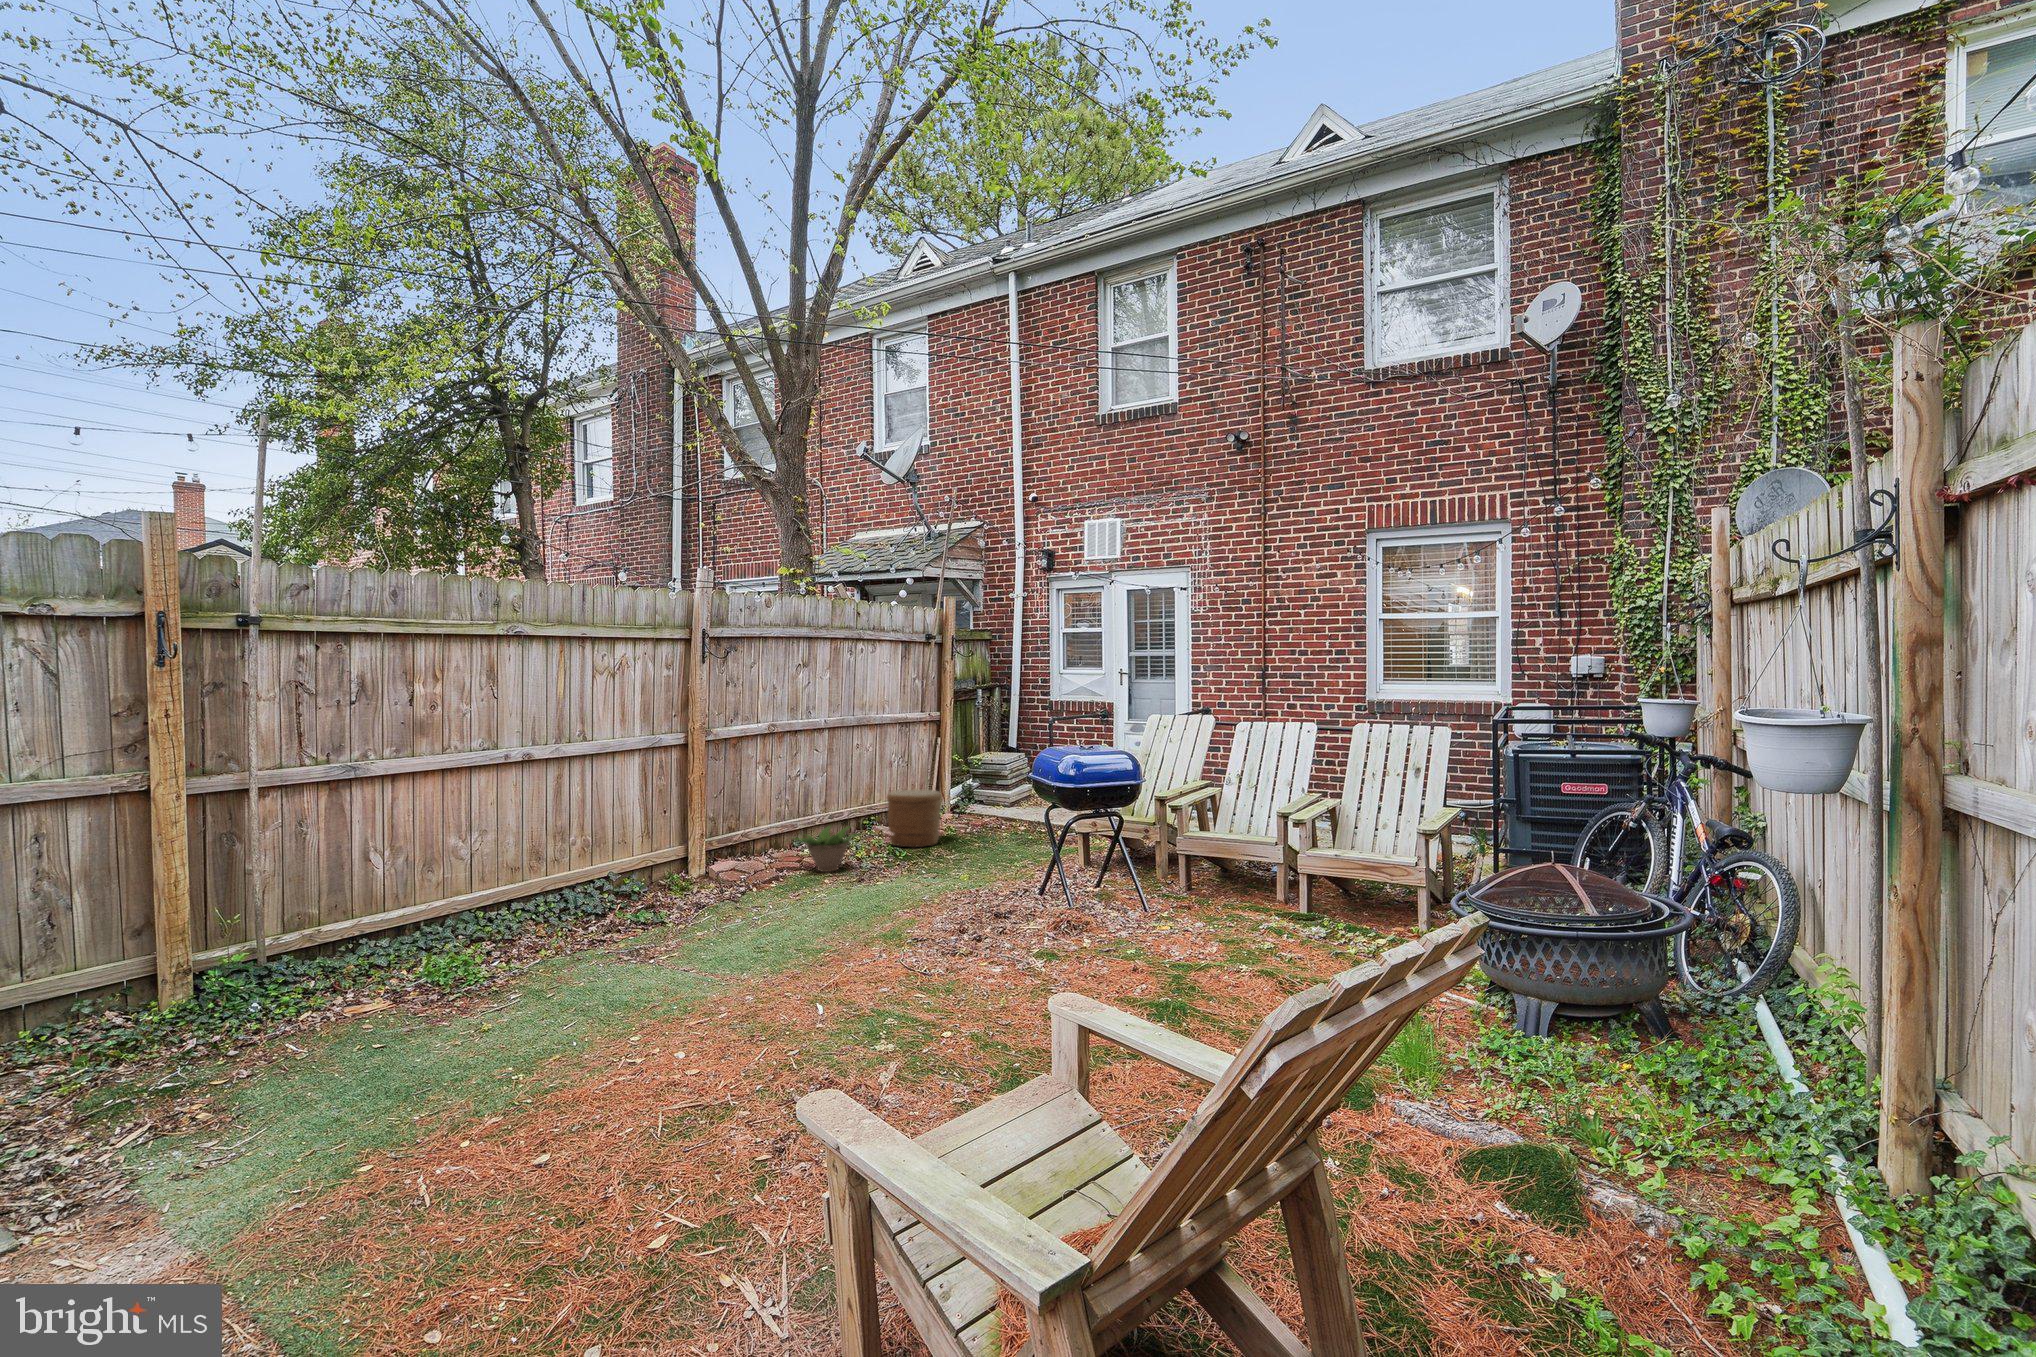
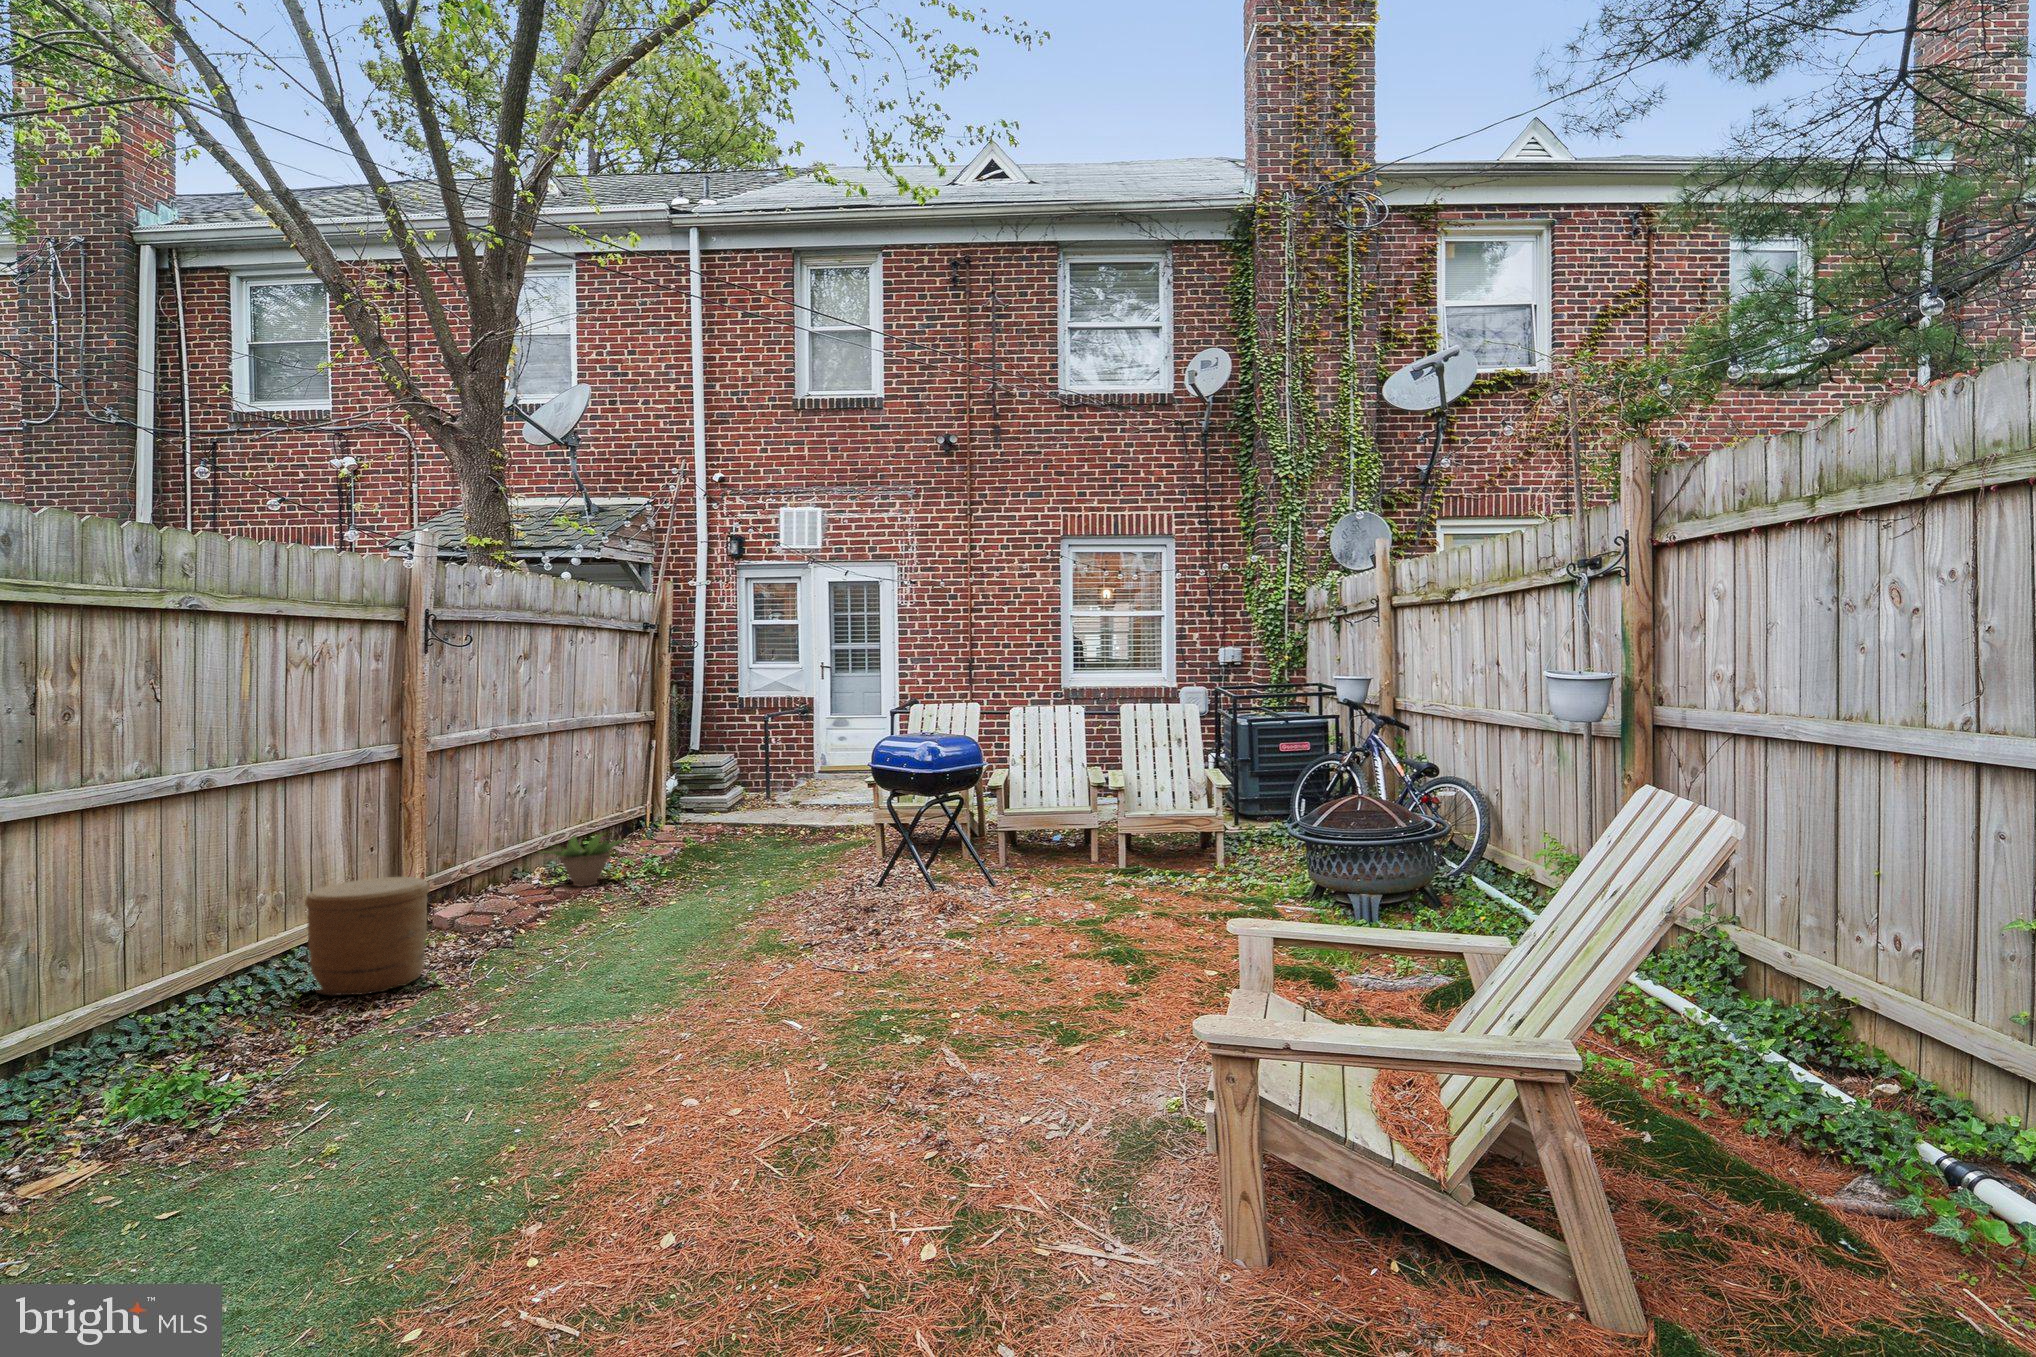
woven basket: present [887,789,941,848] -> present [305,877,429,996]

